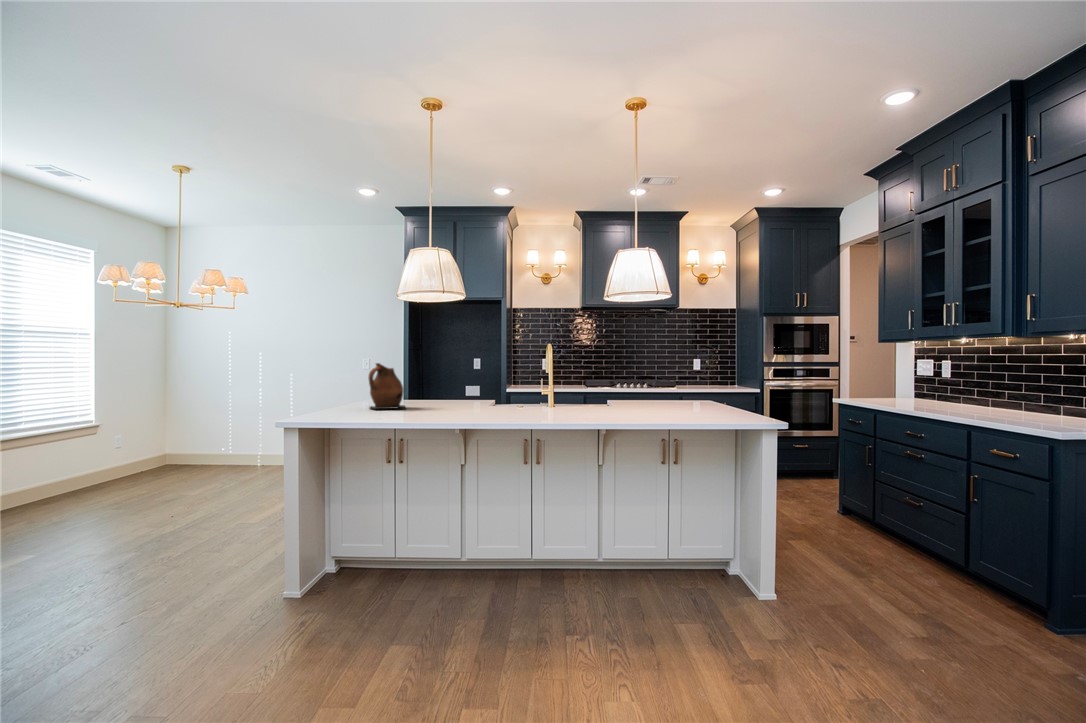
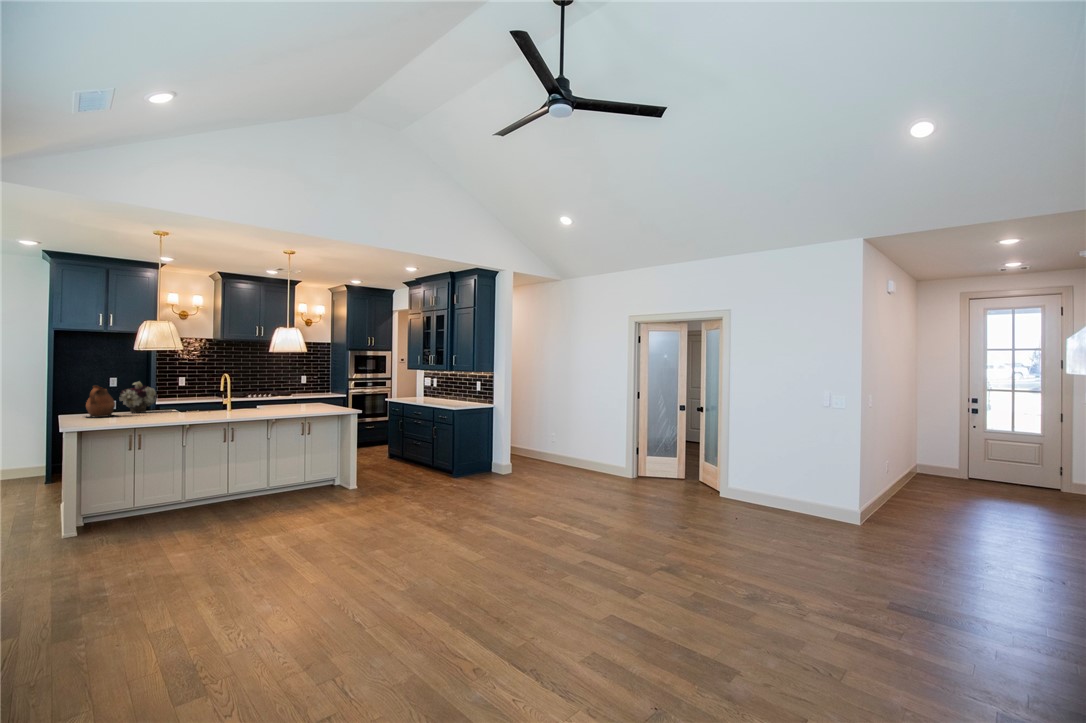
flower arrangement: none [421,359,470,405] -> present [120,382,156,413]

